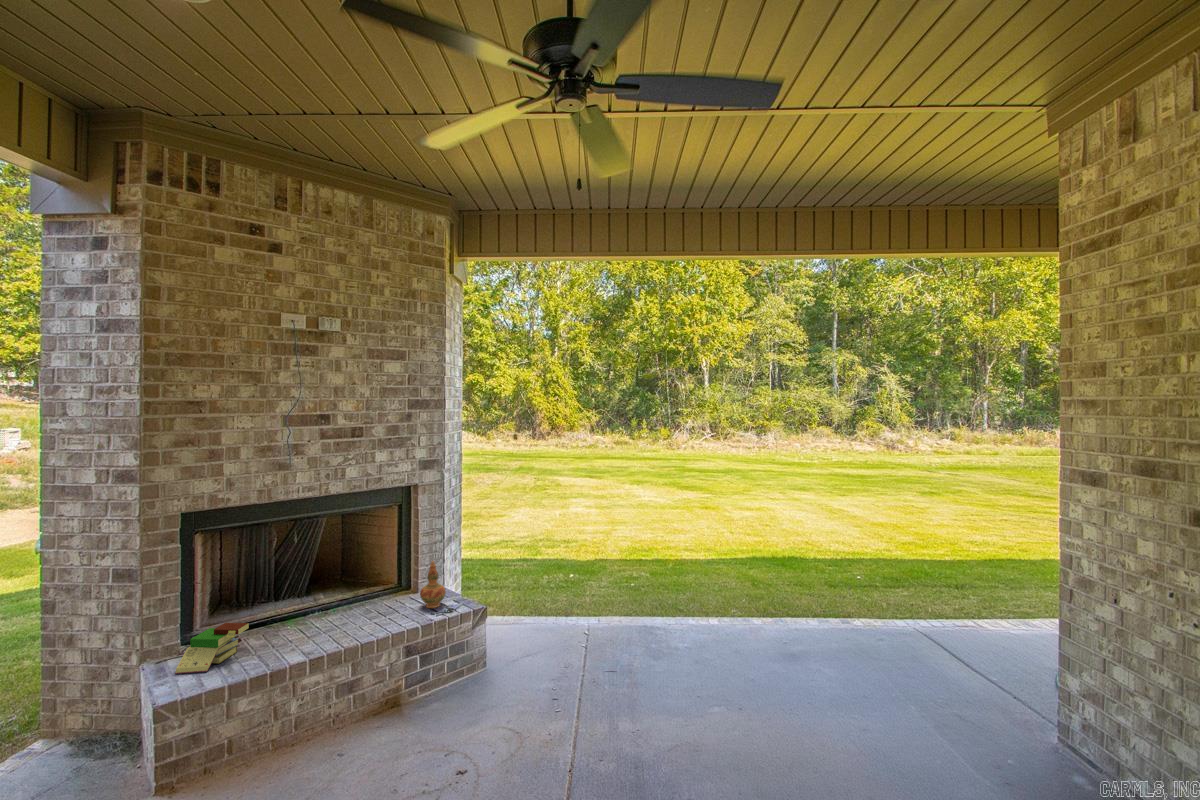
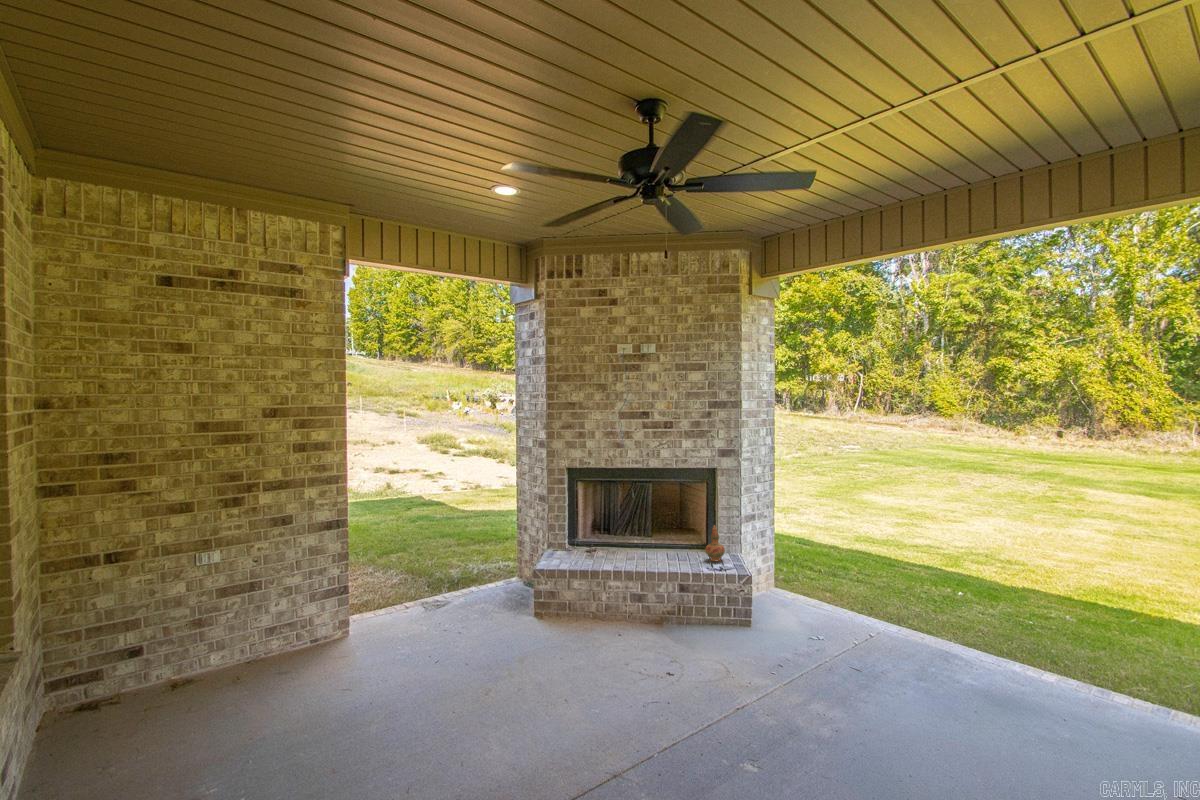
book: present [175,623,249,674] -> none [554,538,592,562]

